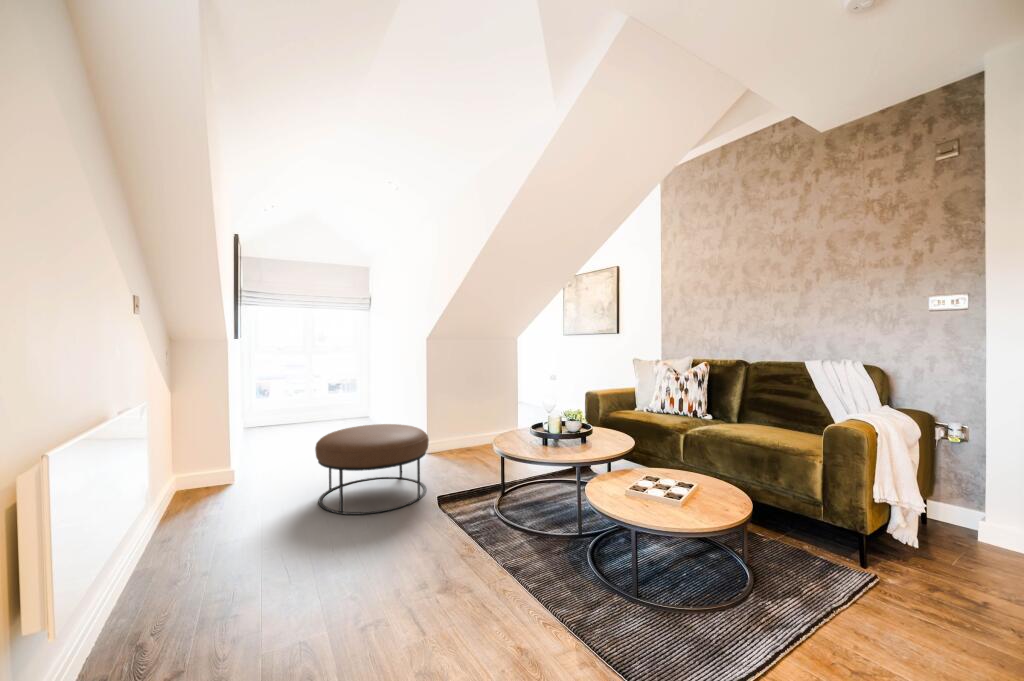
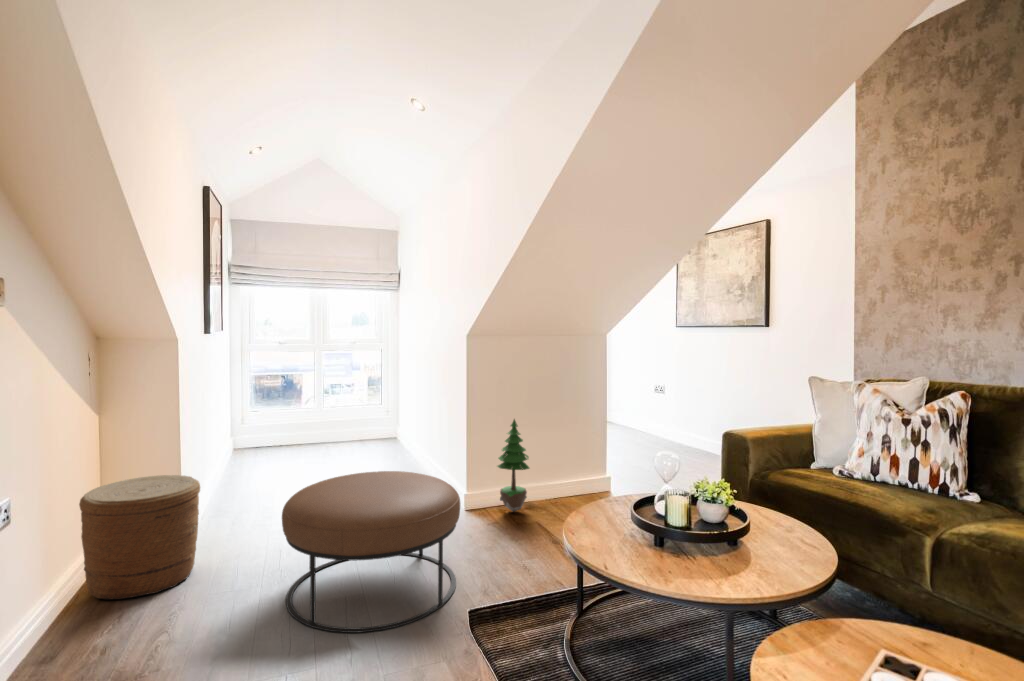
potted tree: none [446,391,468,453] -> present [497,419,529,512]
woven basket: none [170,433,251,513] -> present [79,475,200,600]

